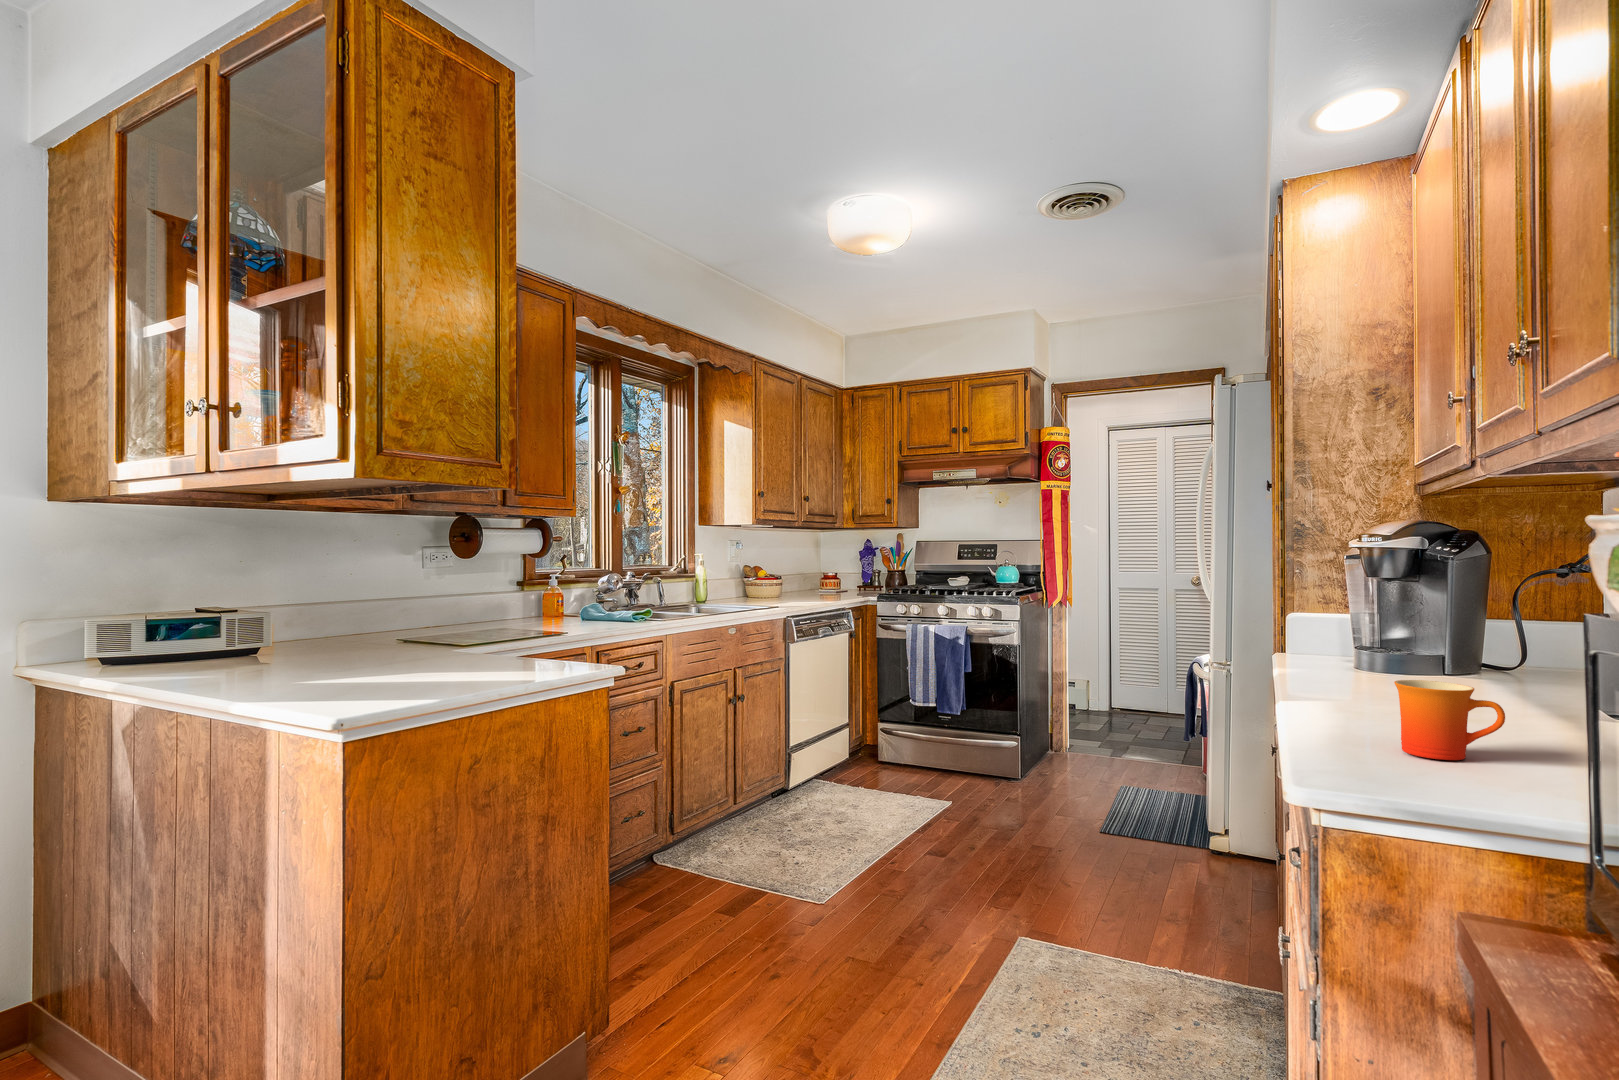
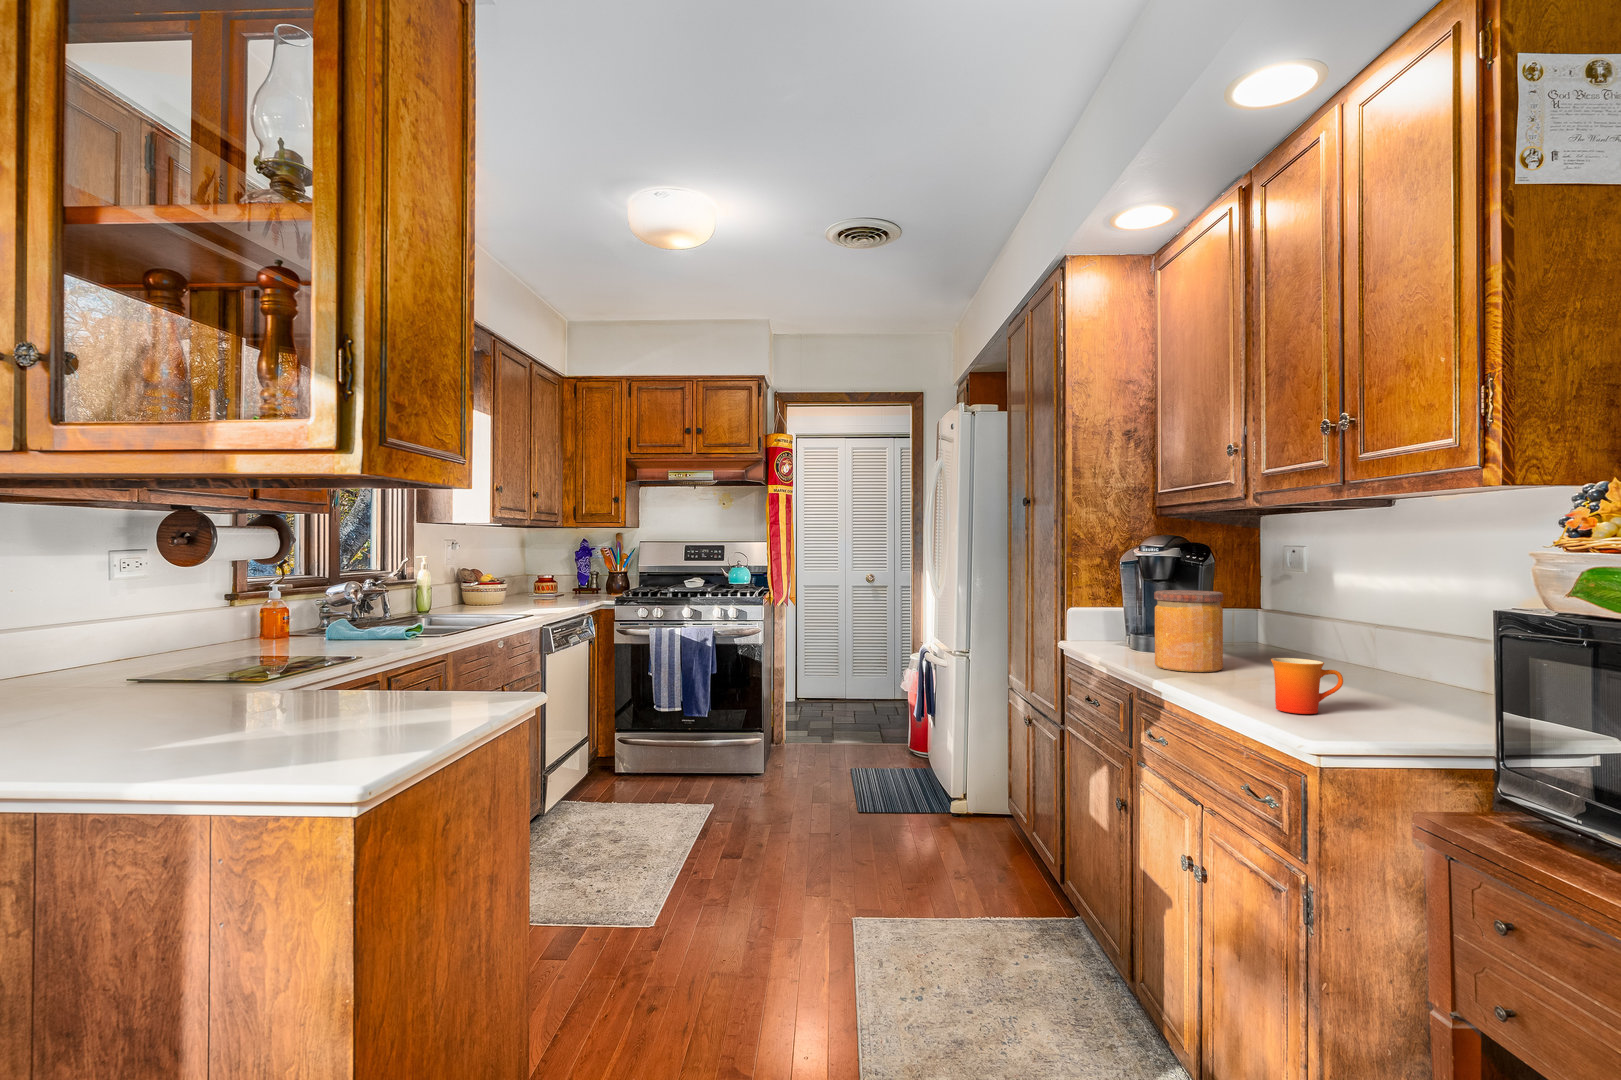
jar: none [1342,591,1443,699] -> present [1154,590,1223,672]

